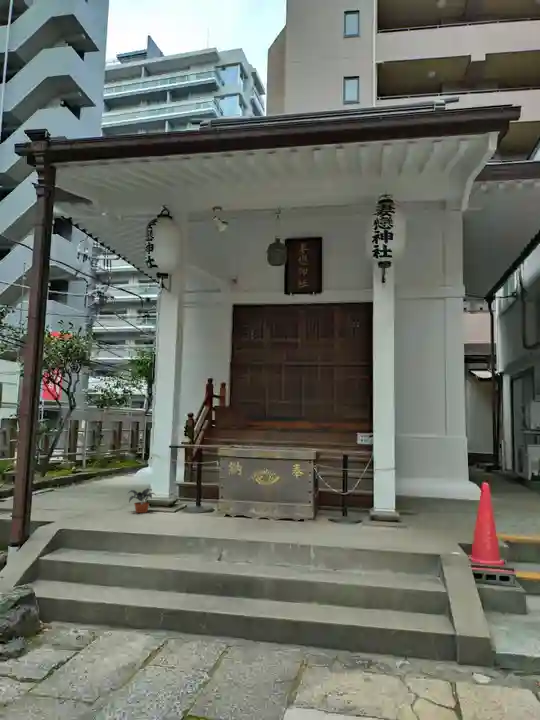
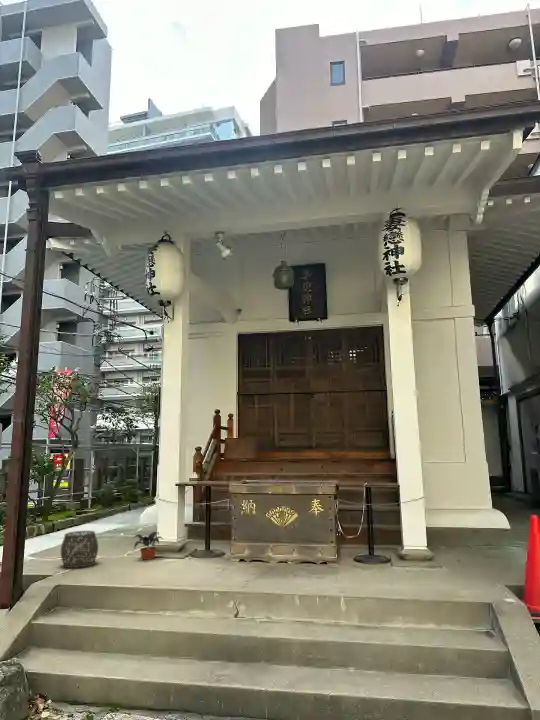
woven basket: none [61,484,96,517] -> present [61,531,98,568]

